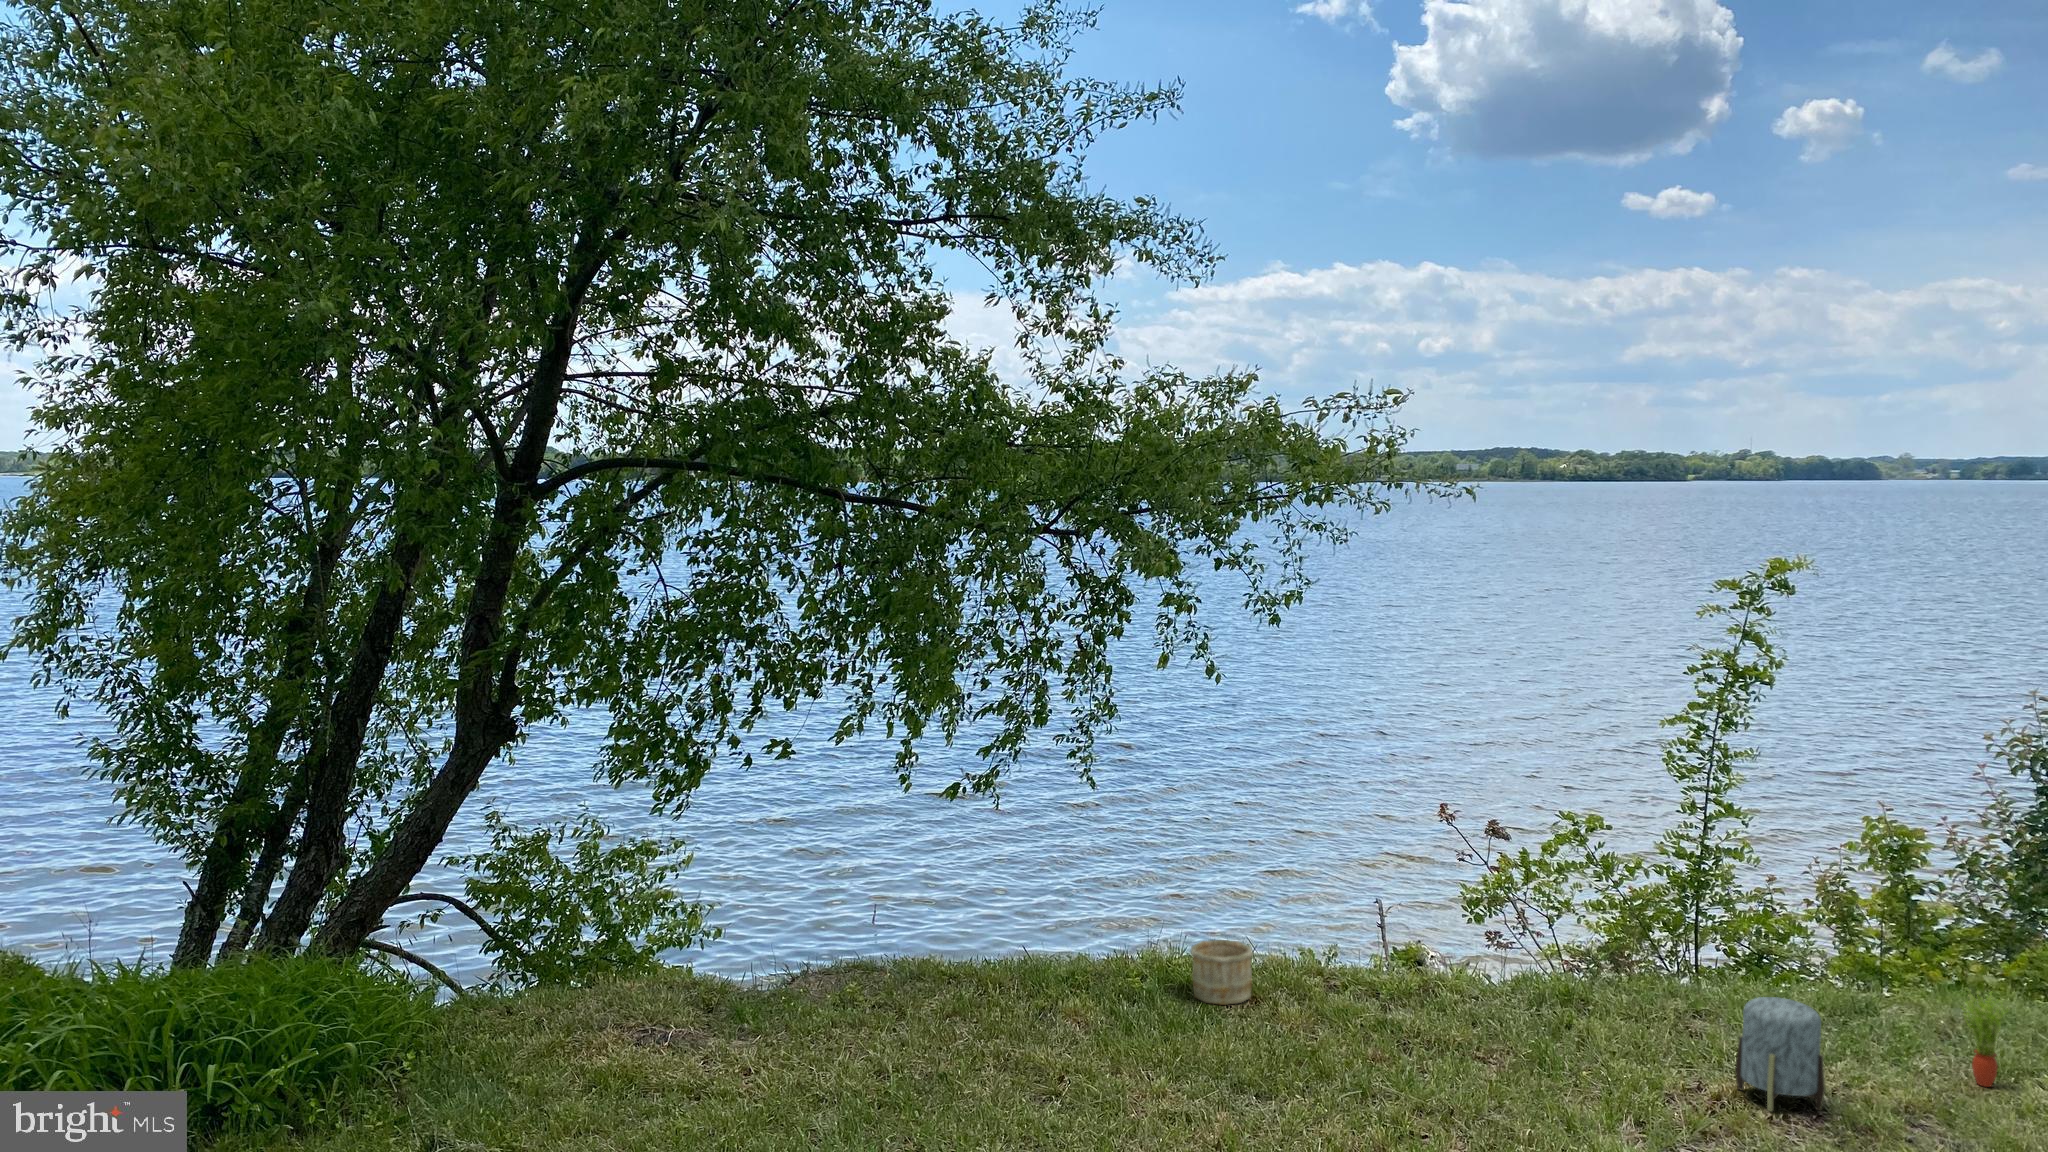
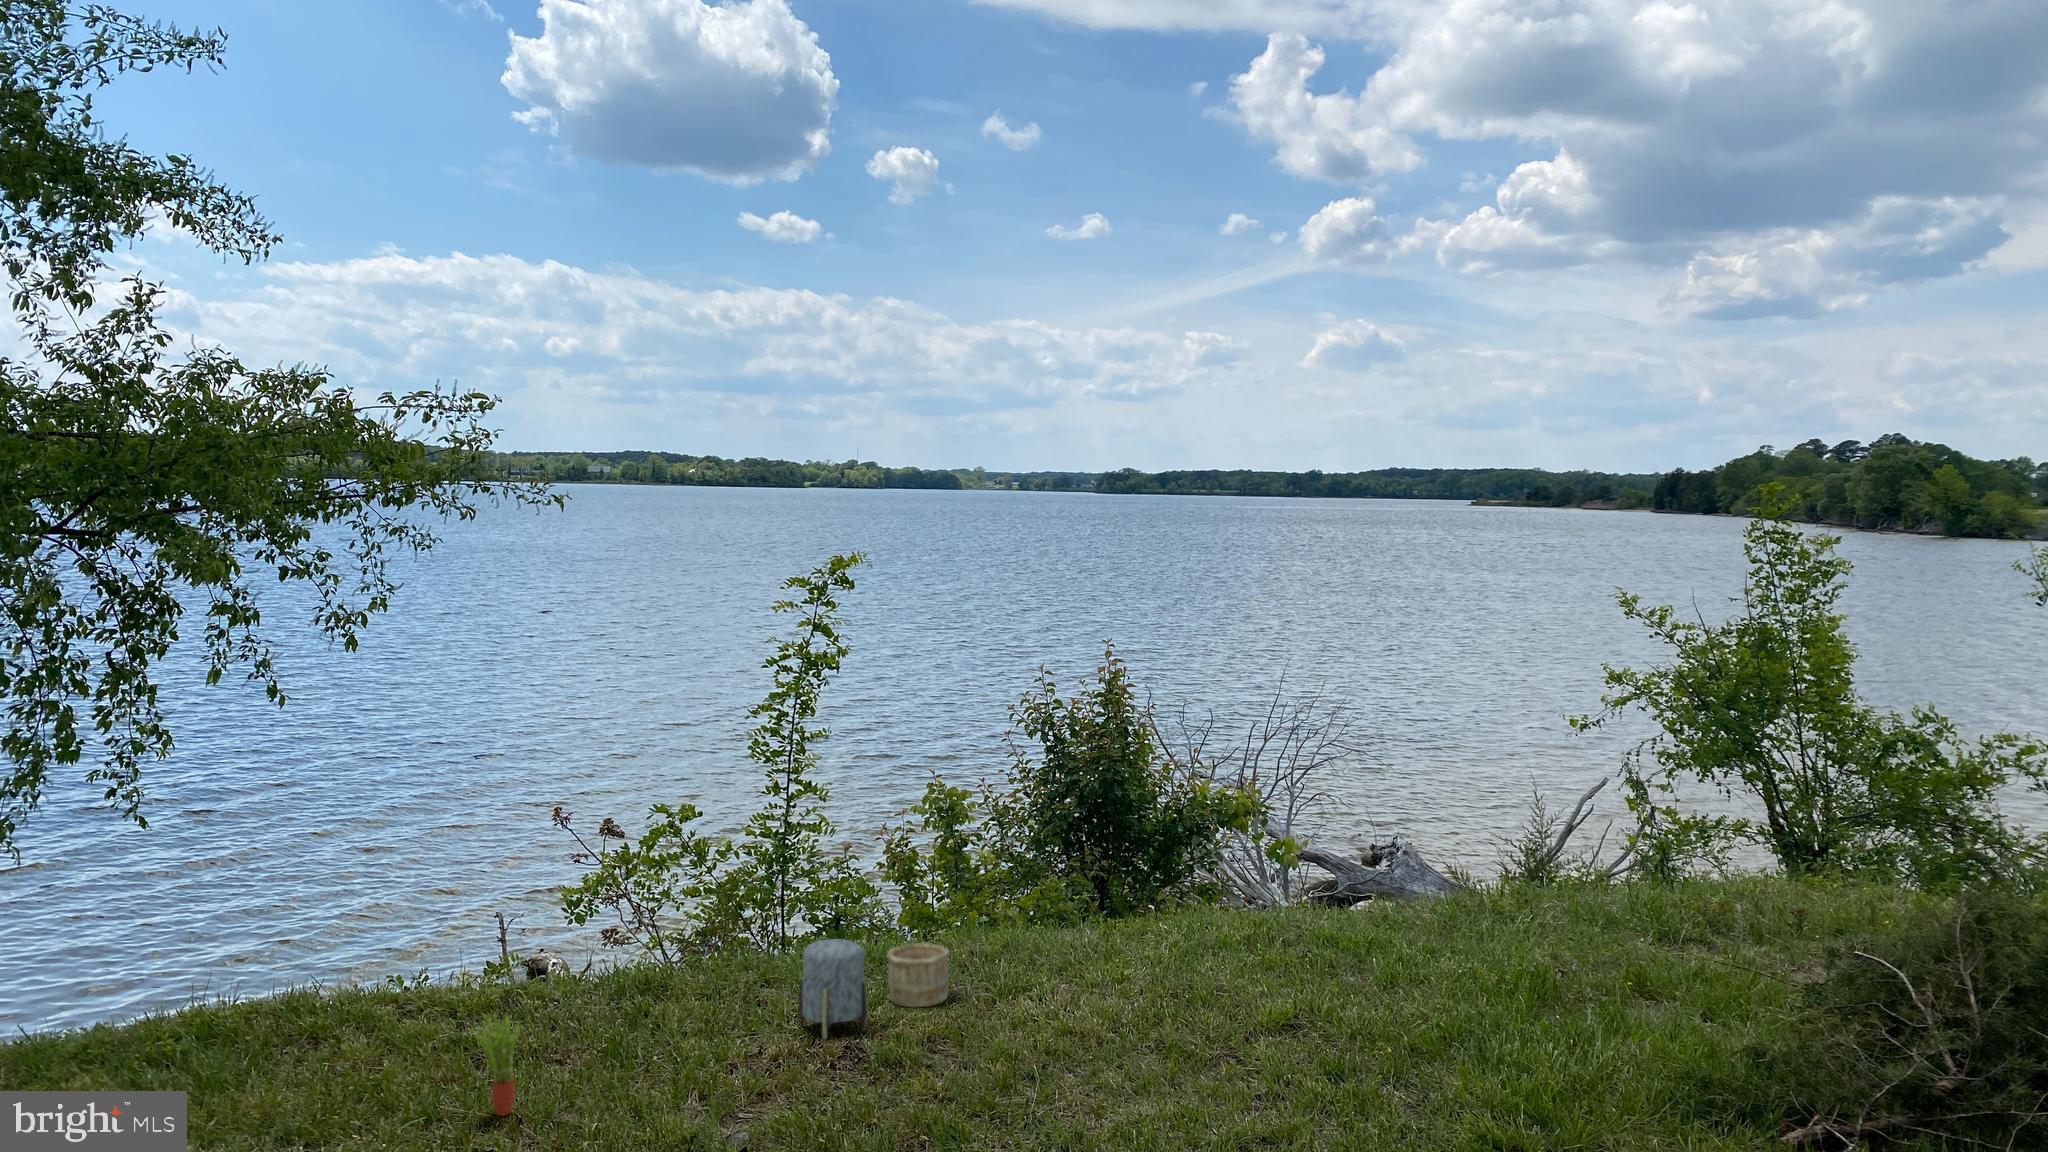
wooden bucket: present [1191,940,1253,1005] -> present [886,943,949,1007]
potted plant: present [1962,990,2010,1087] -> present [477,1012,520,1116]

